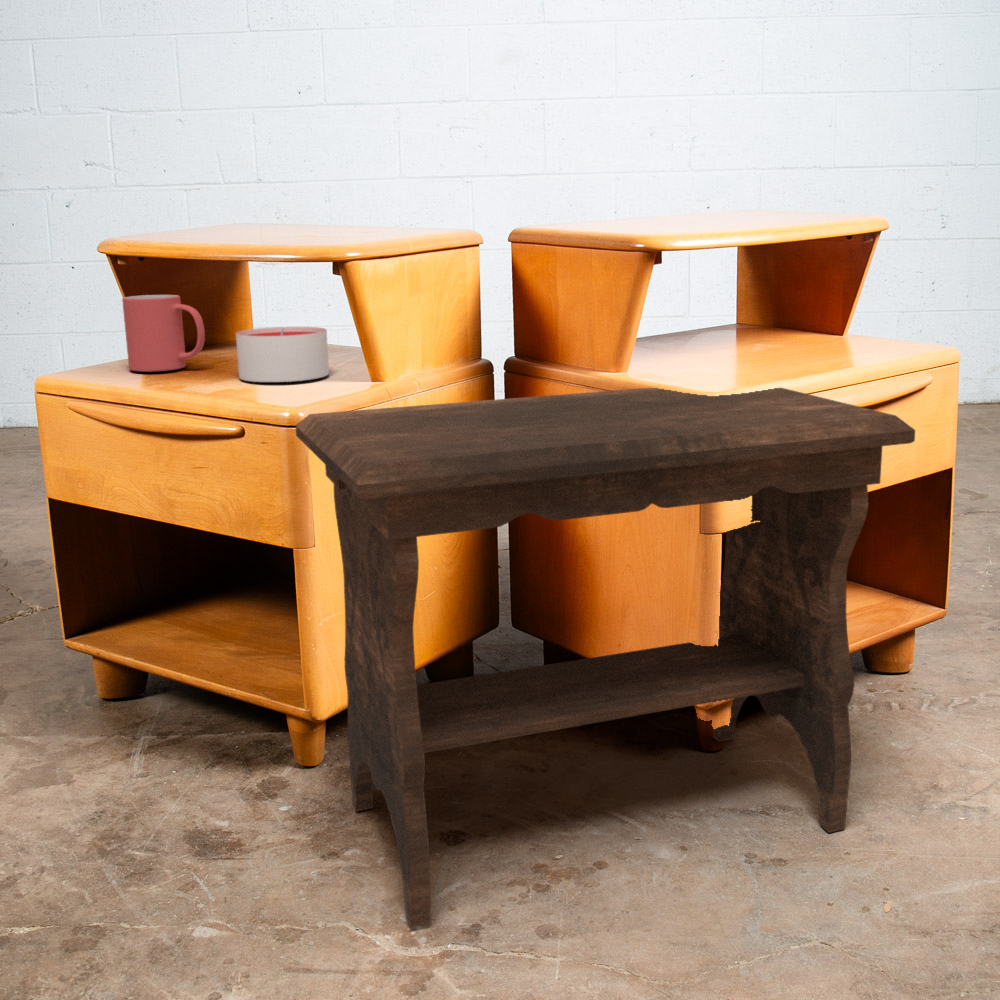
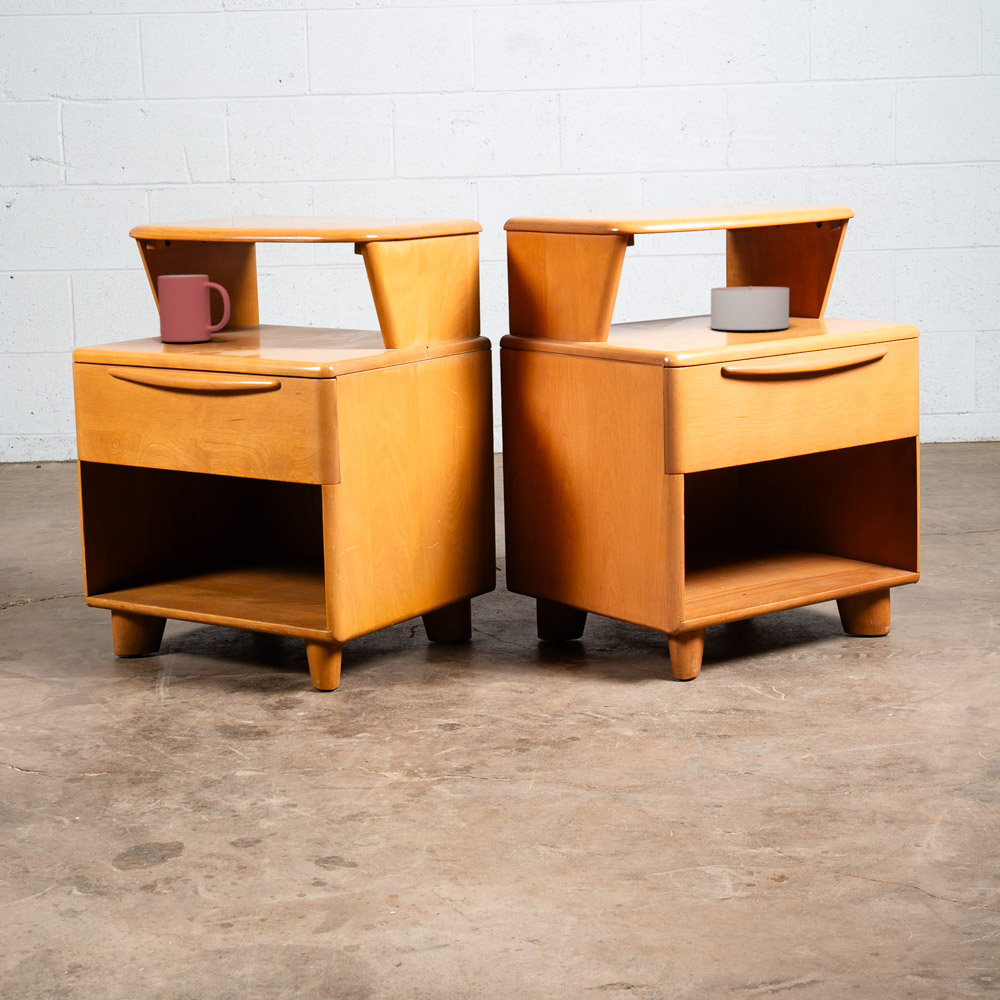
candle: present [236,327,329,382] -> present [711,286,789,330]
footstool: present [296,388,915,927] -> none [322,347,826,767]

